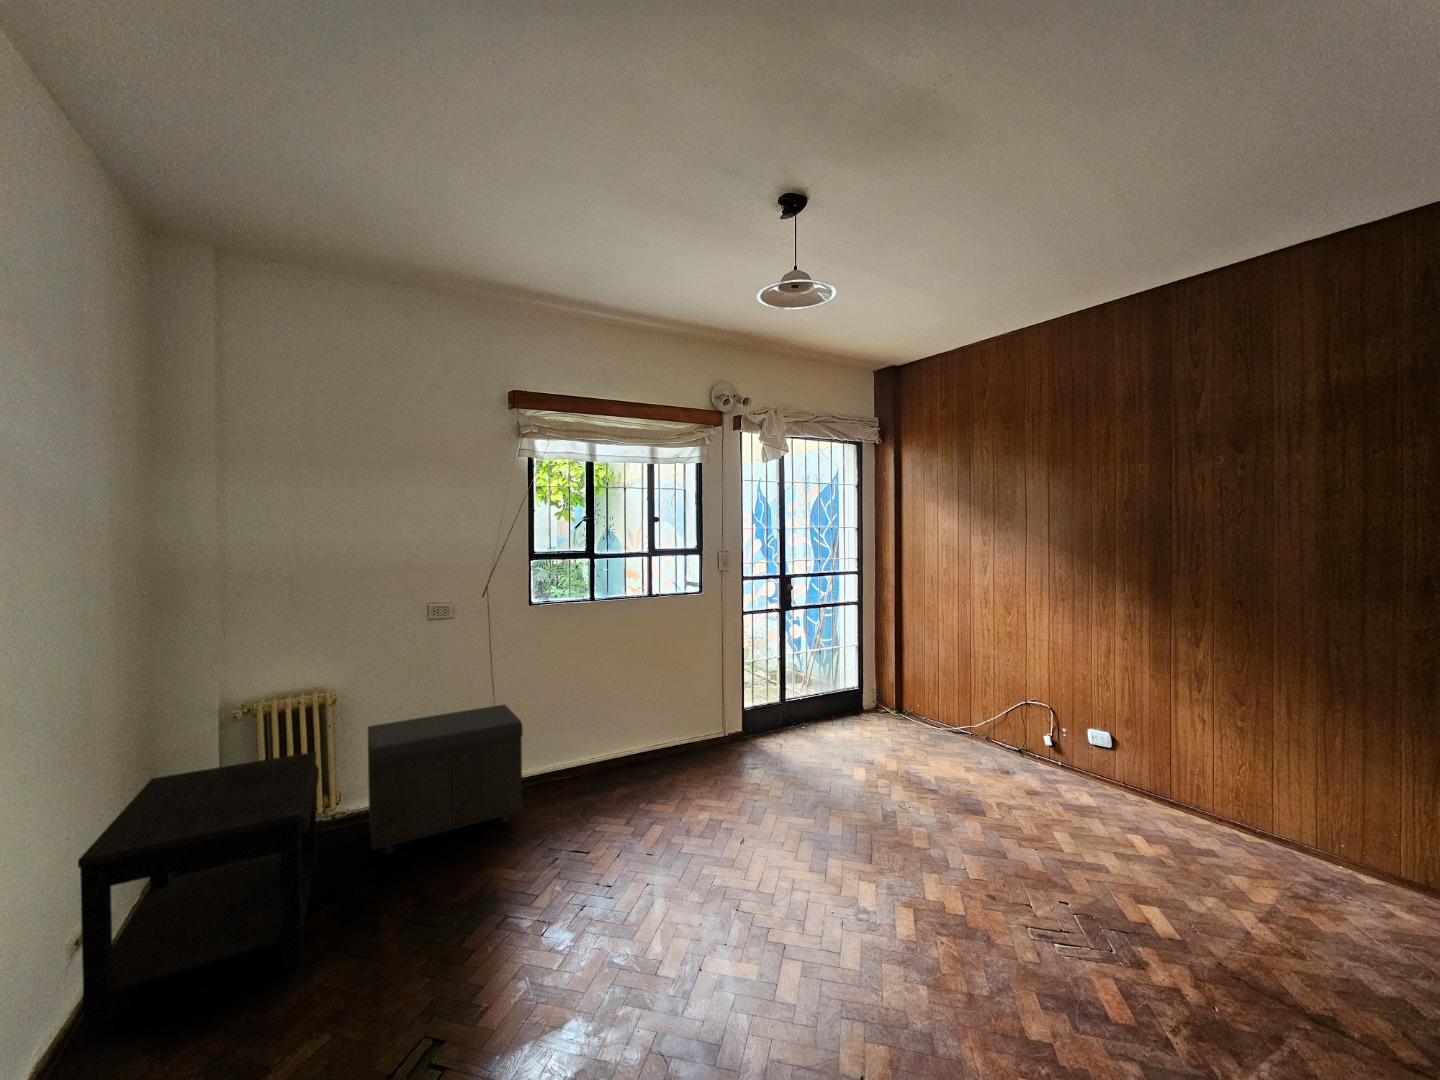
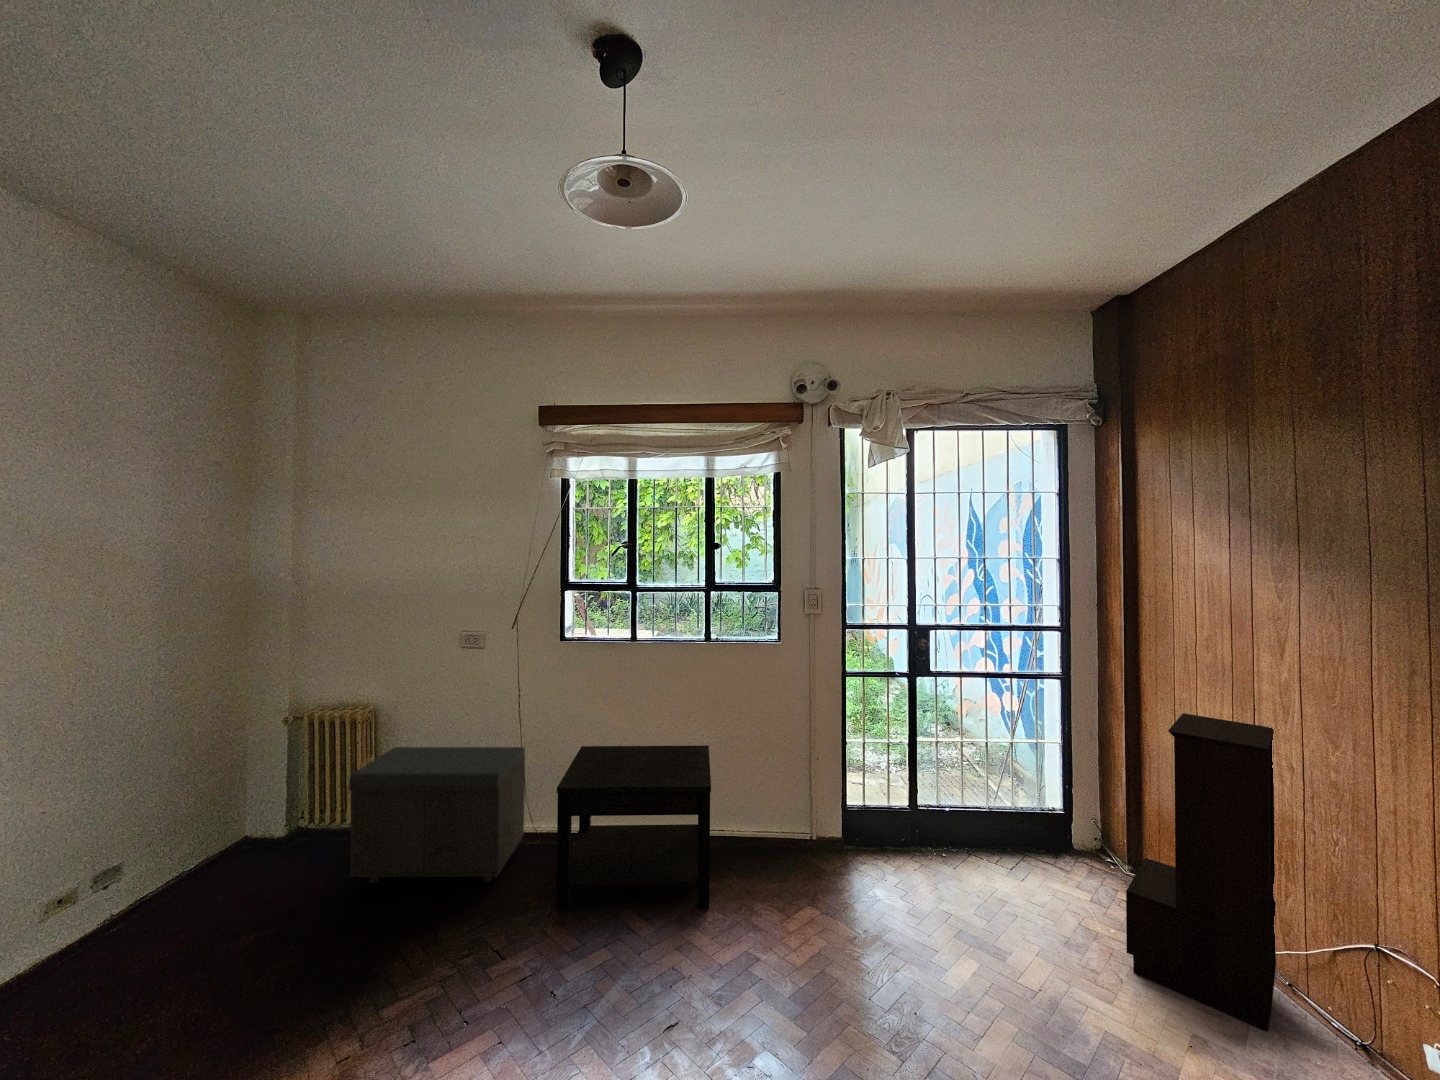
bookshelf: none [920,611,988,758] -> present [1126,713,1276,1031]
side table: present [78,752,319,1033] -> present [556,746,711,910]

